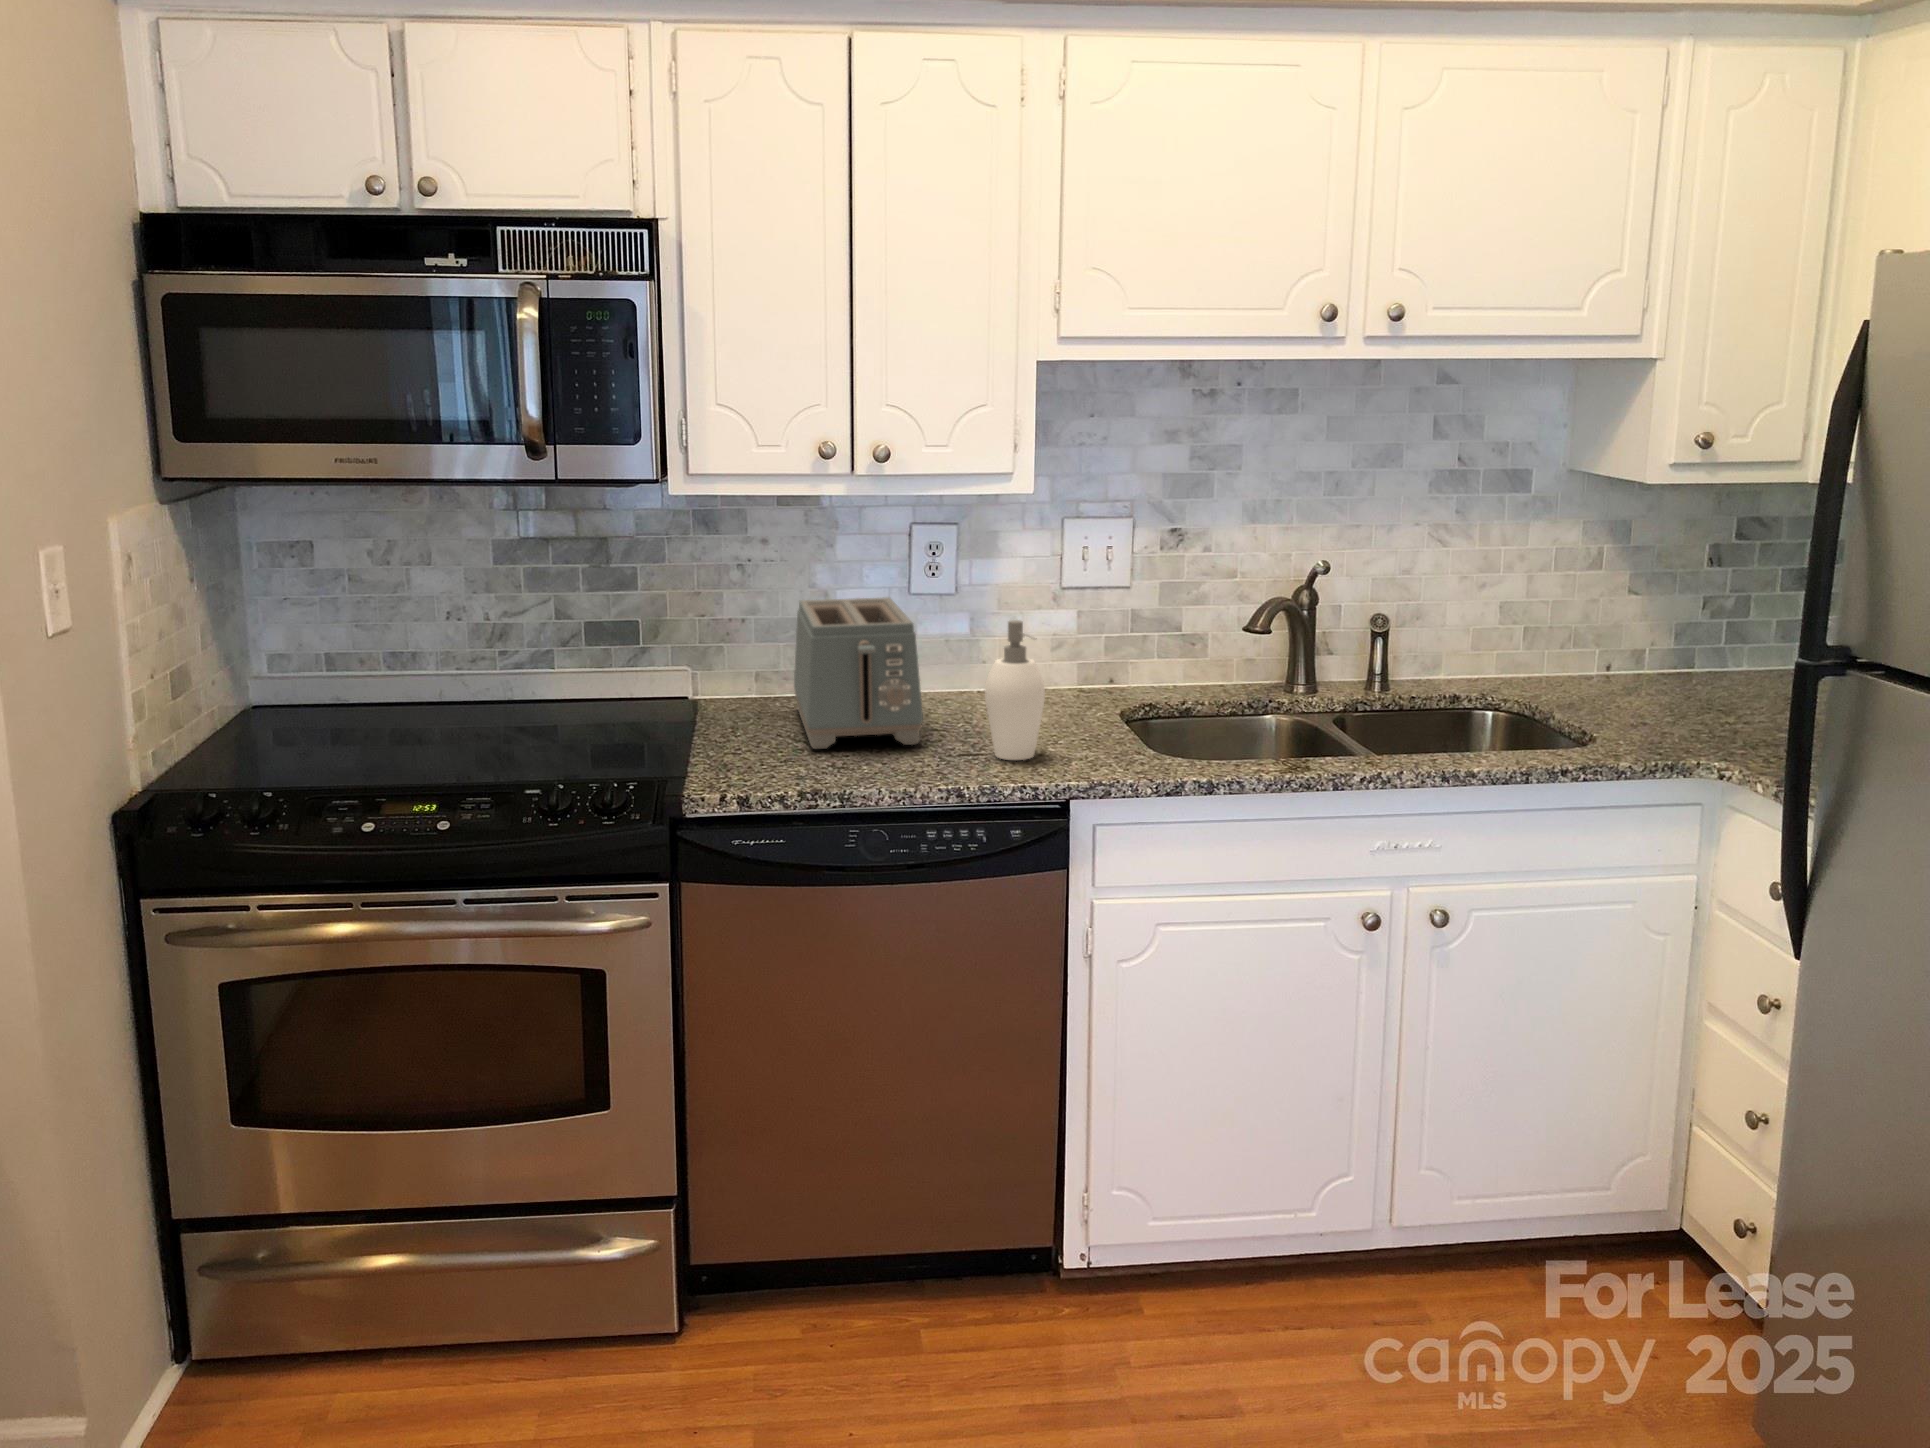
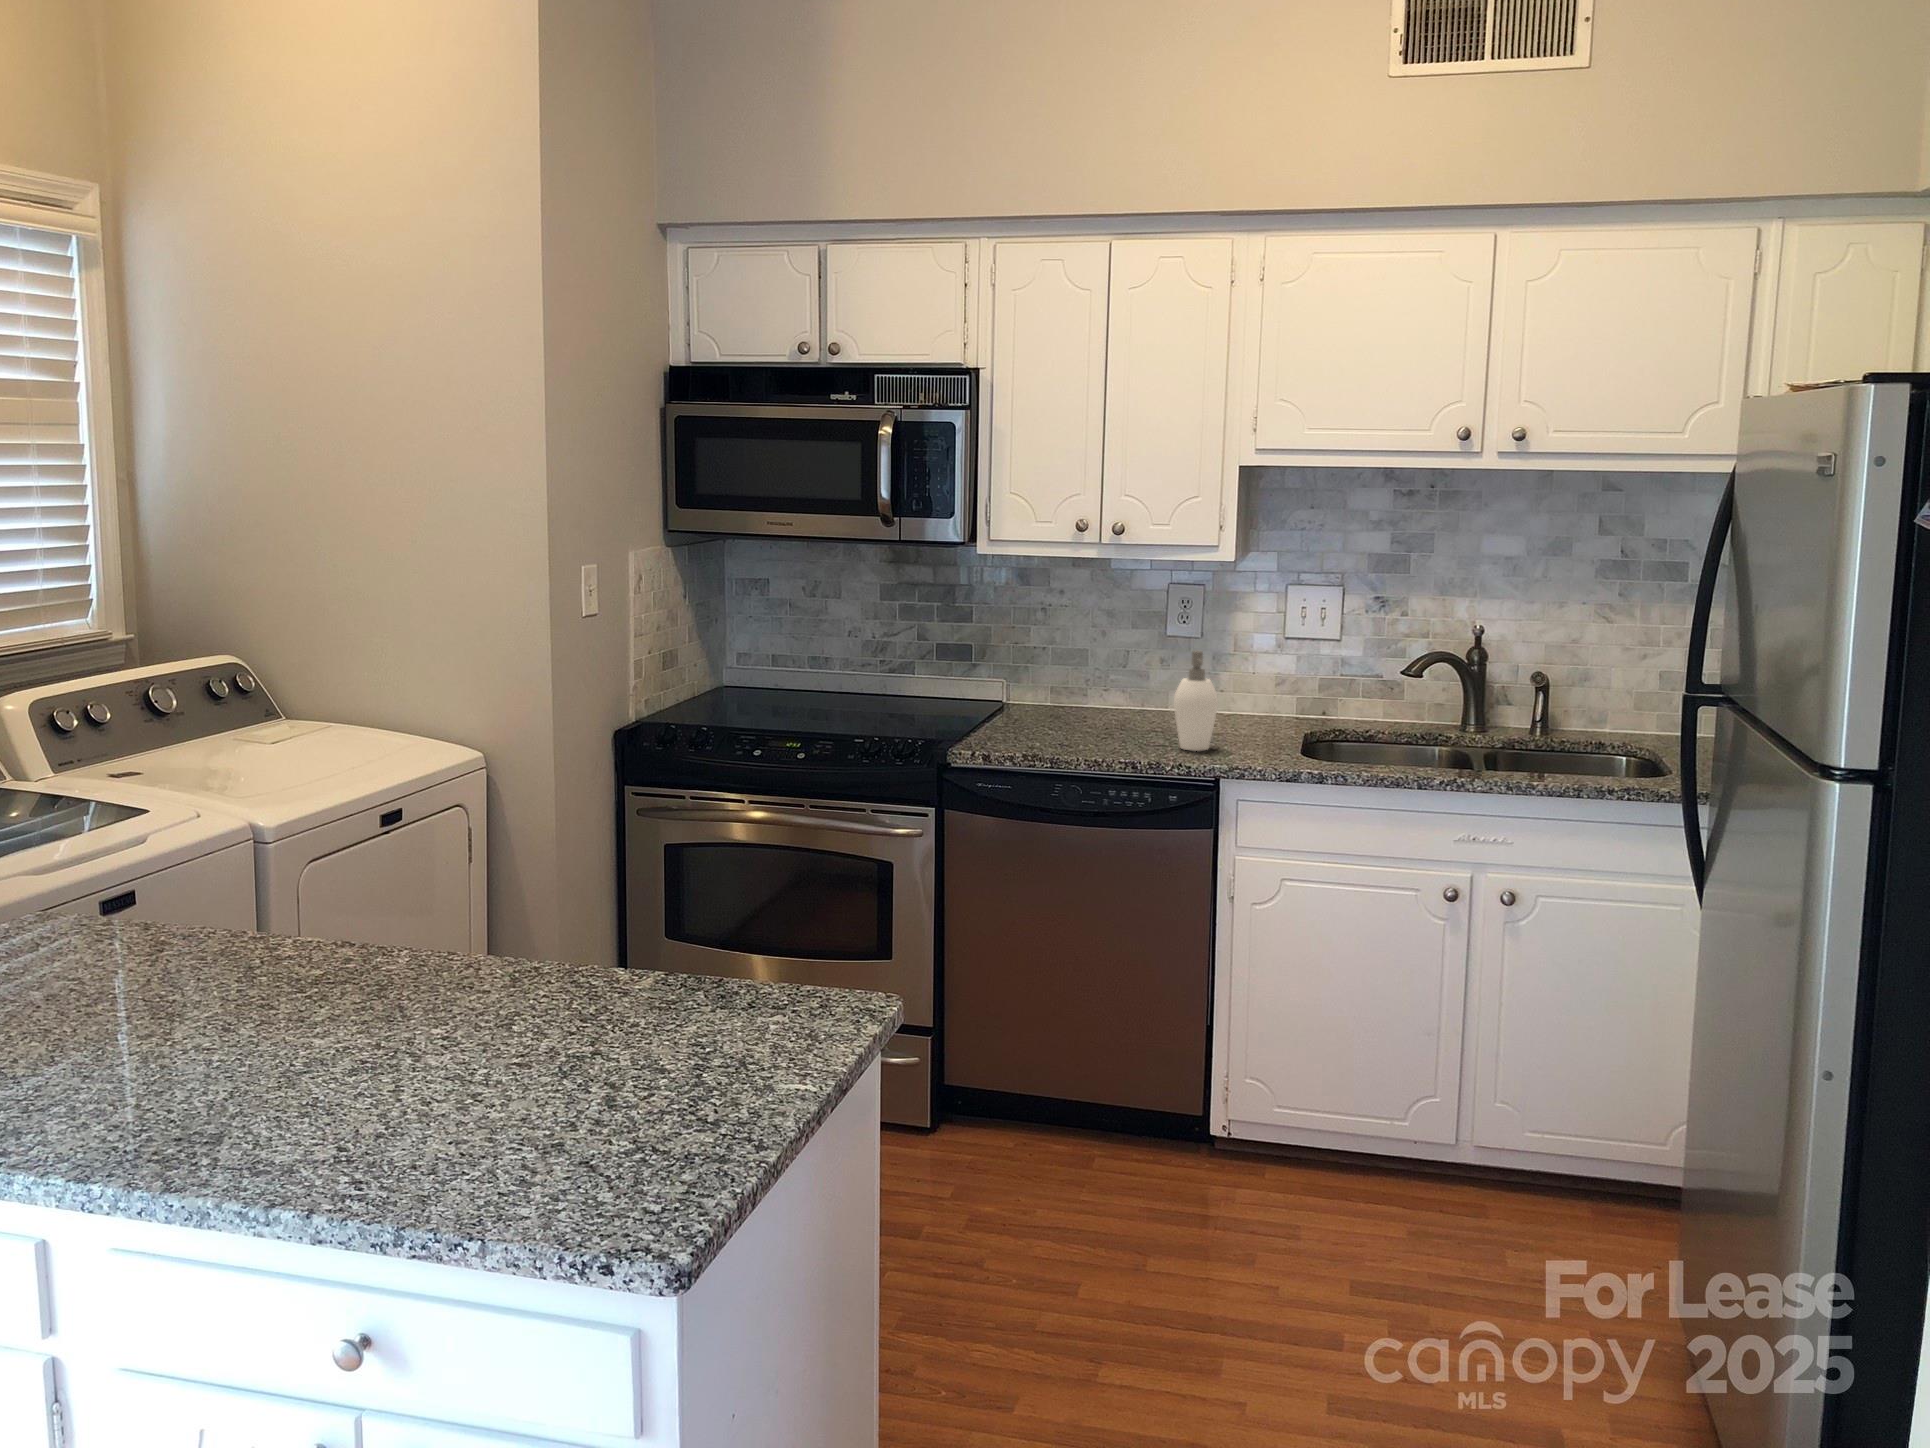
toaster: present [794,597,923,749] -> none [1054,634,1147,737]

